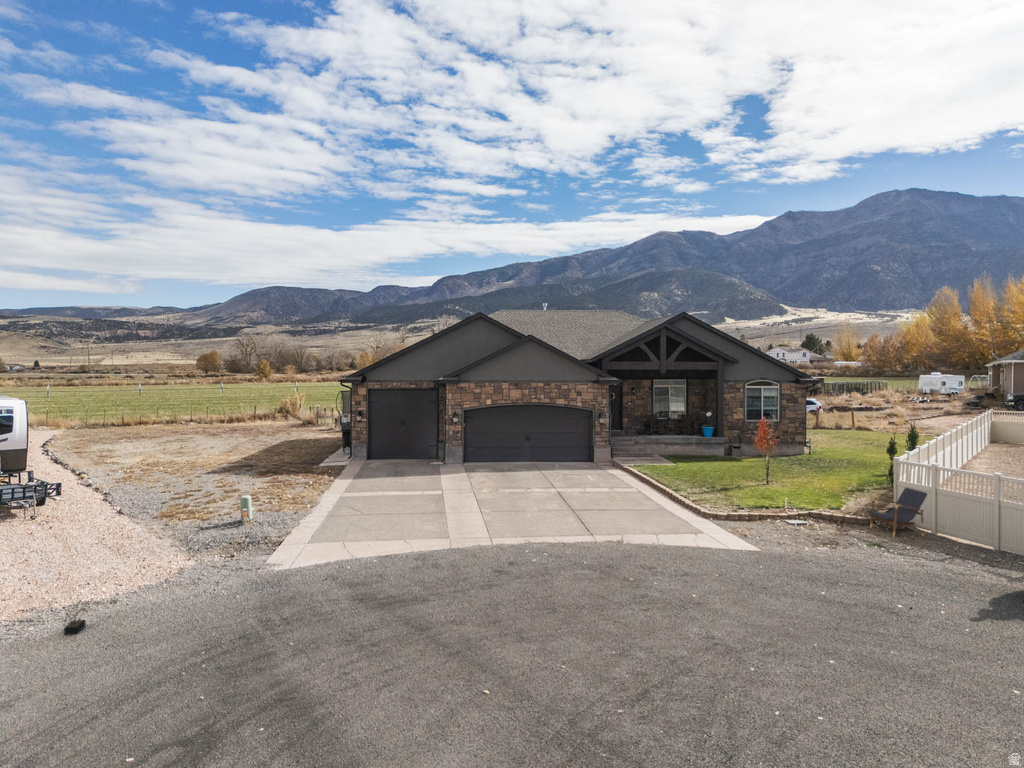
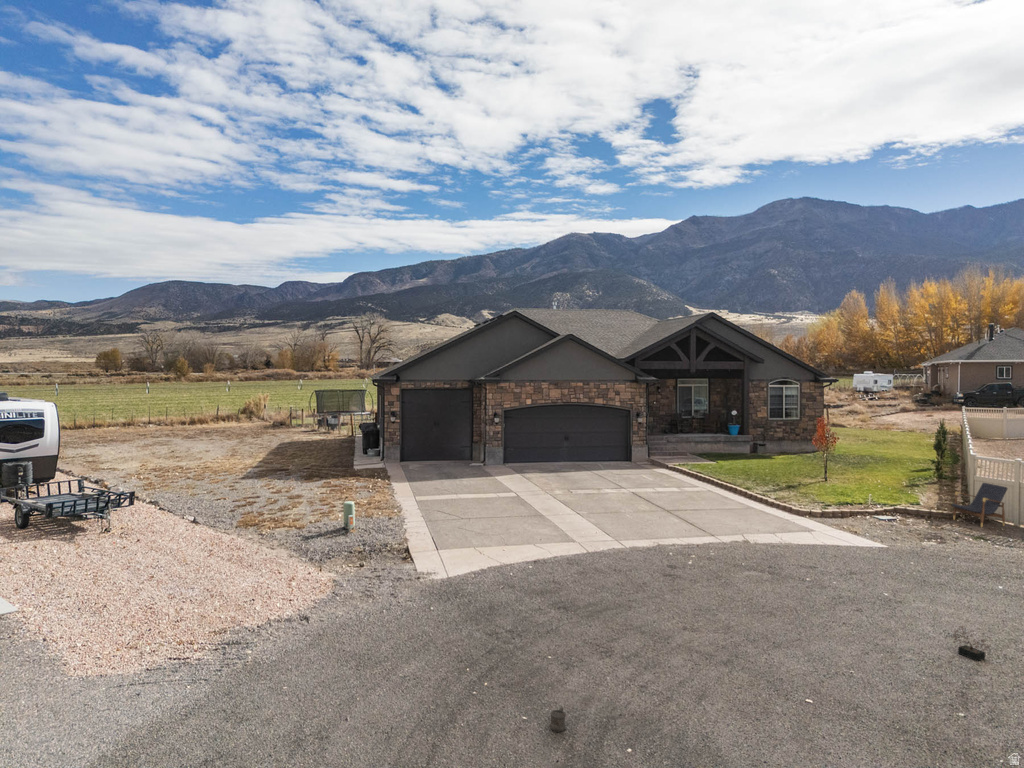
decorative plant: present [64,601,90,635] -> present [953,626,987,661]
watering can: none [90,711,138,740] -> present [549,707,565,732]

